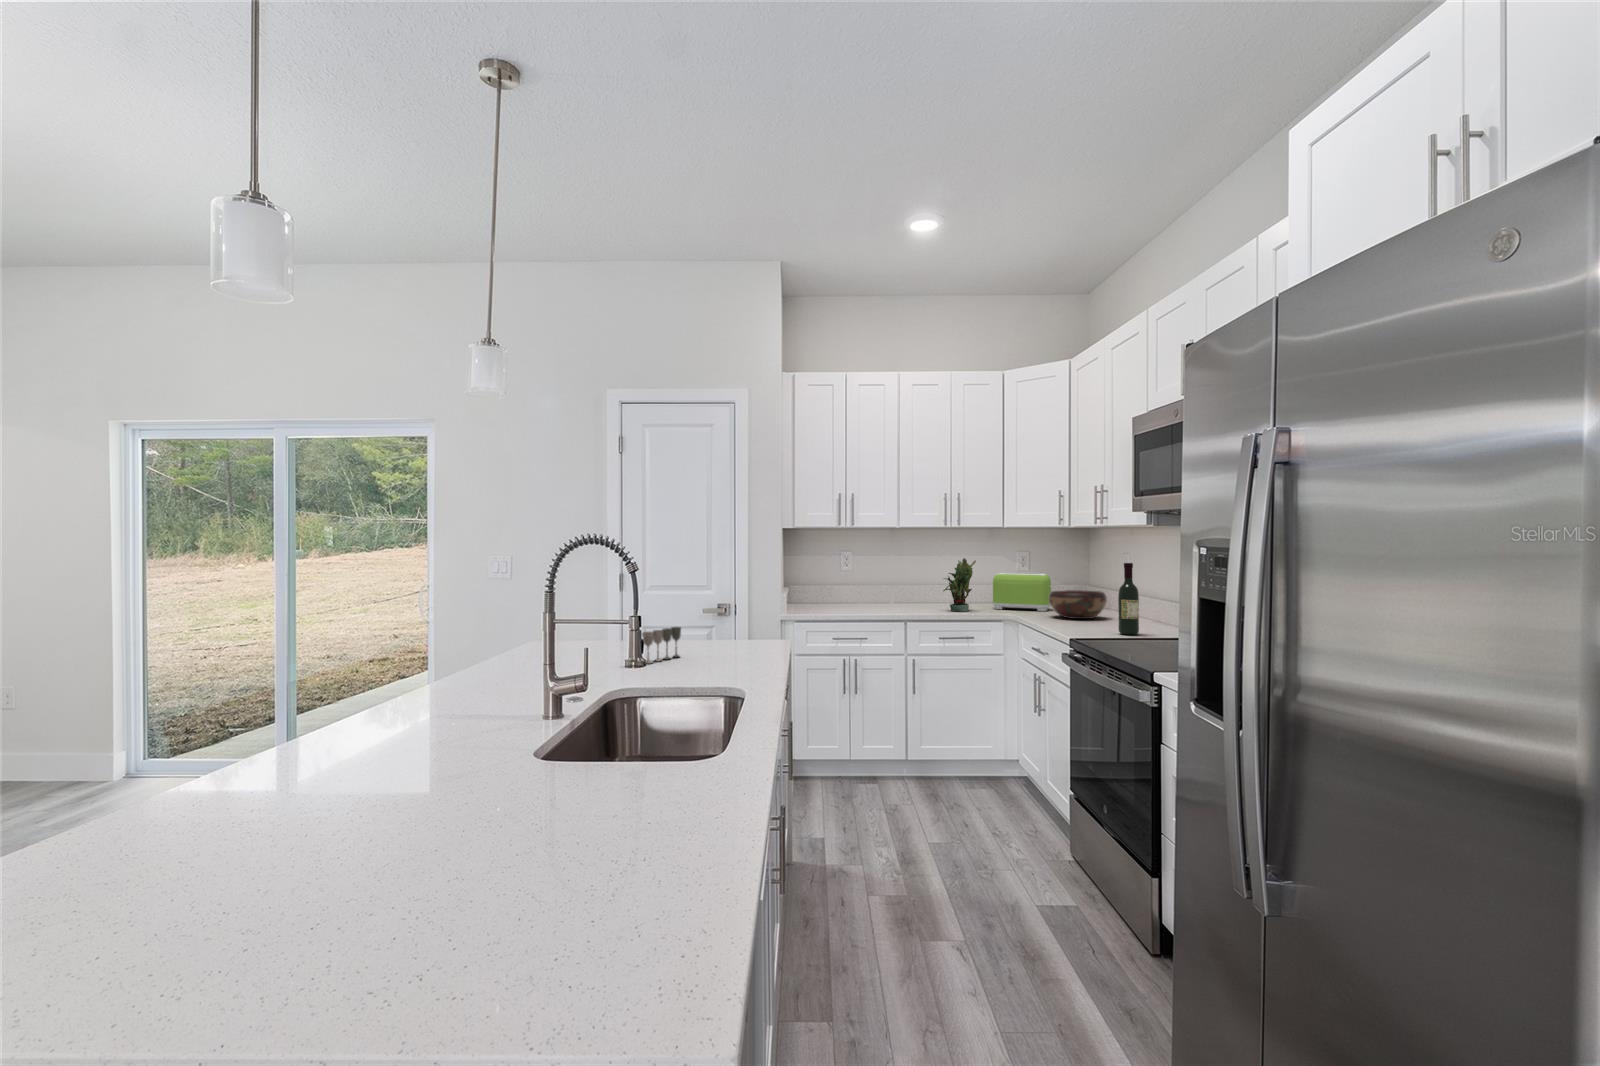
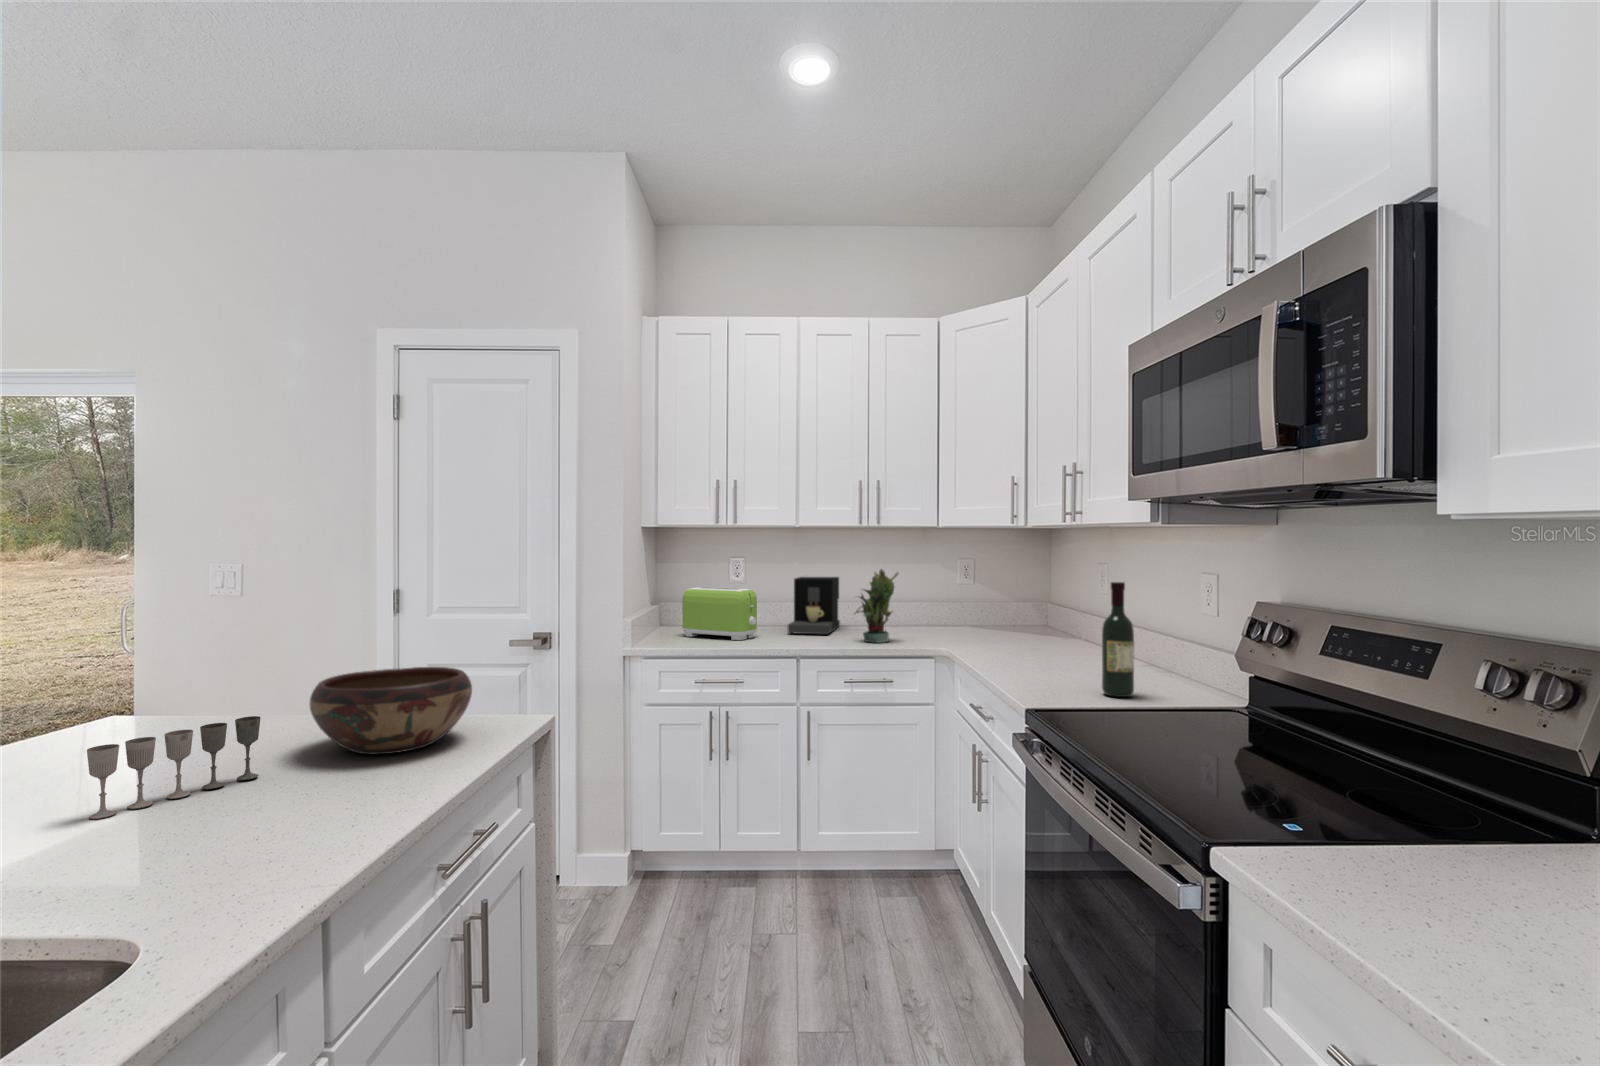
coffee maker: none [892,565,926,607] -> present [788,577,840,634]
toaster: present [993,573,1051,611] -> present [682,587,757,640]
decorative bowl: present [1049,590,1107,619] -> present [310,667,472,754]

